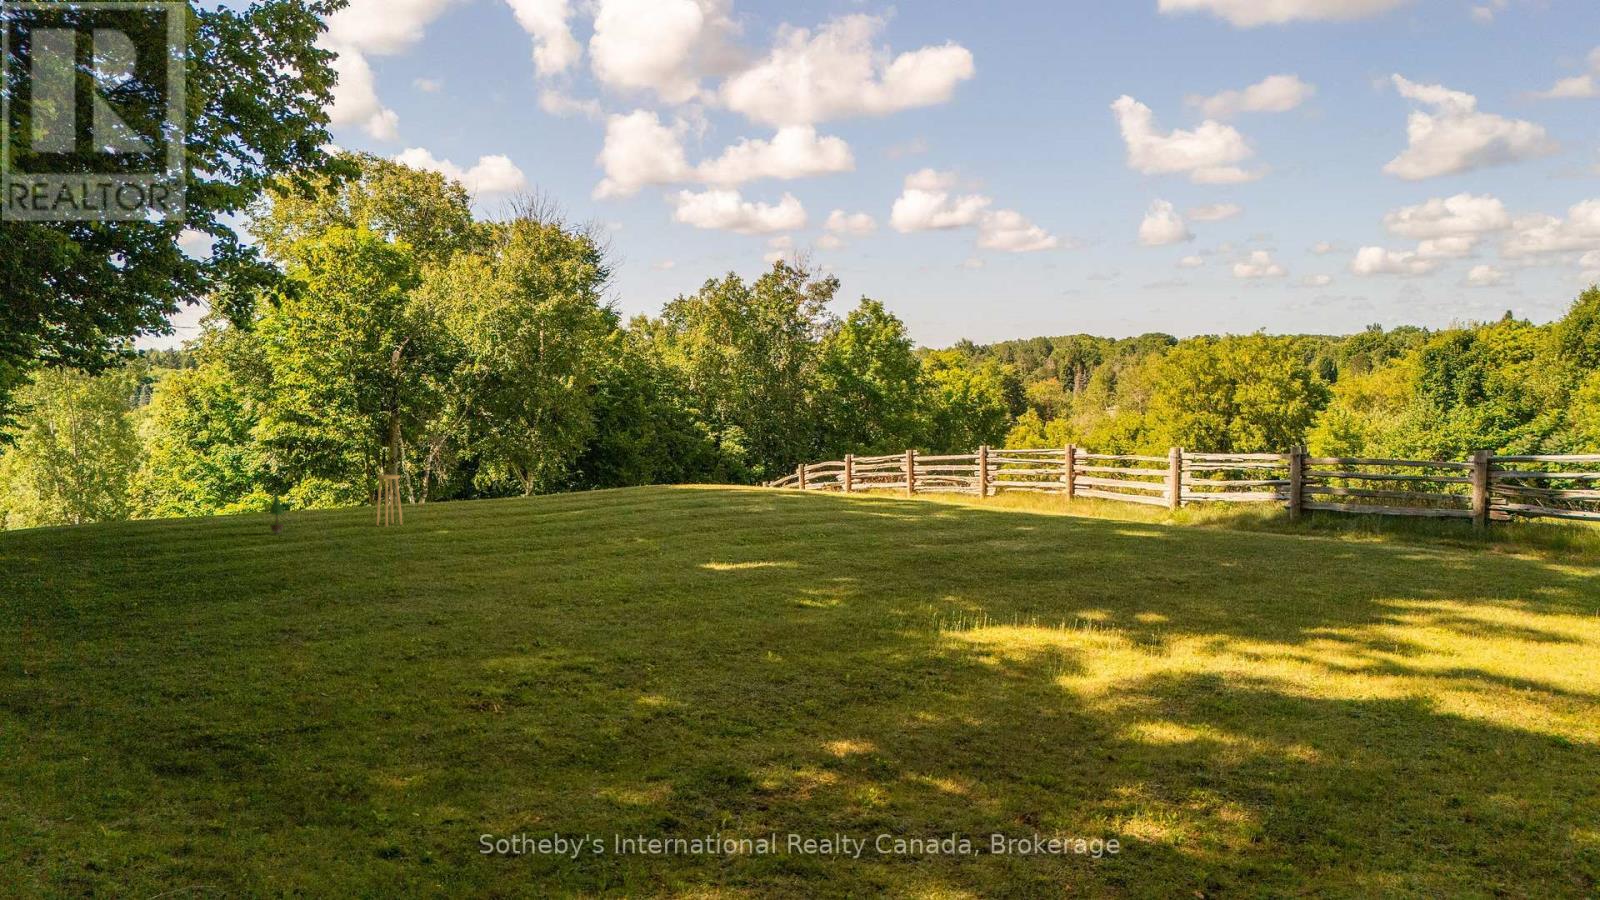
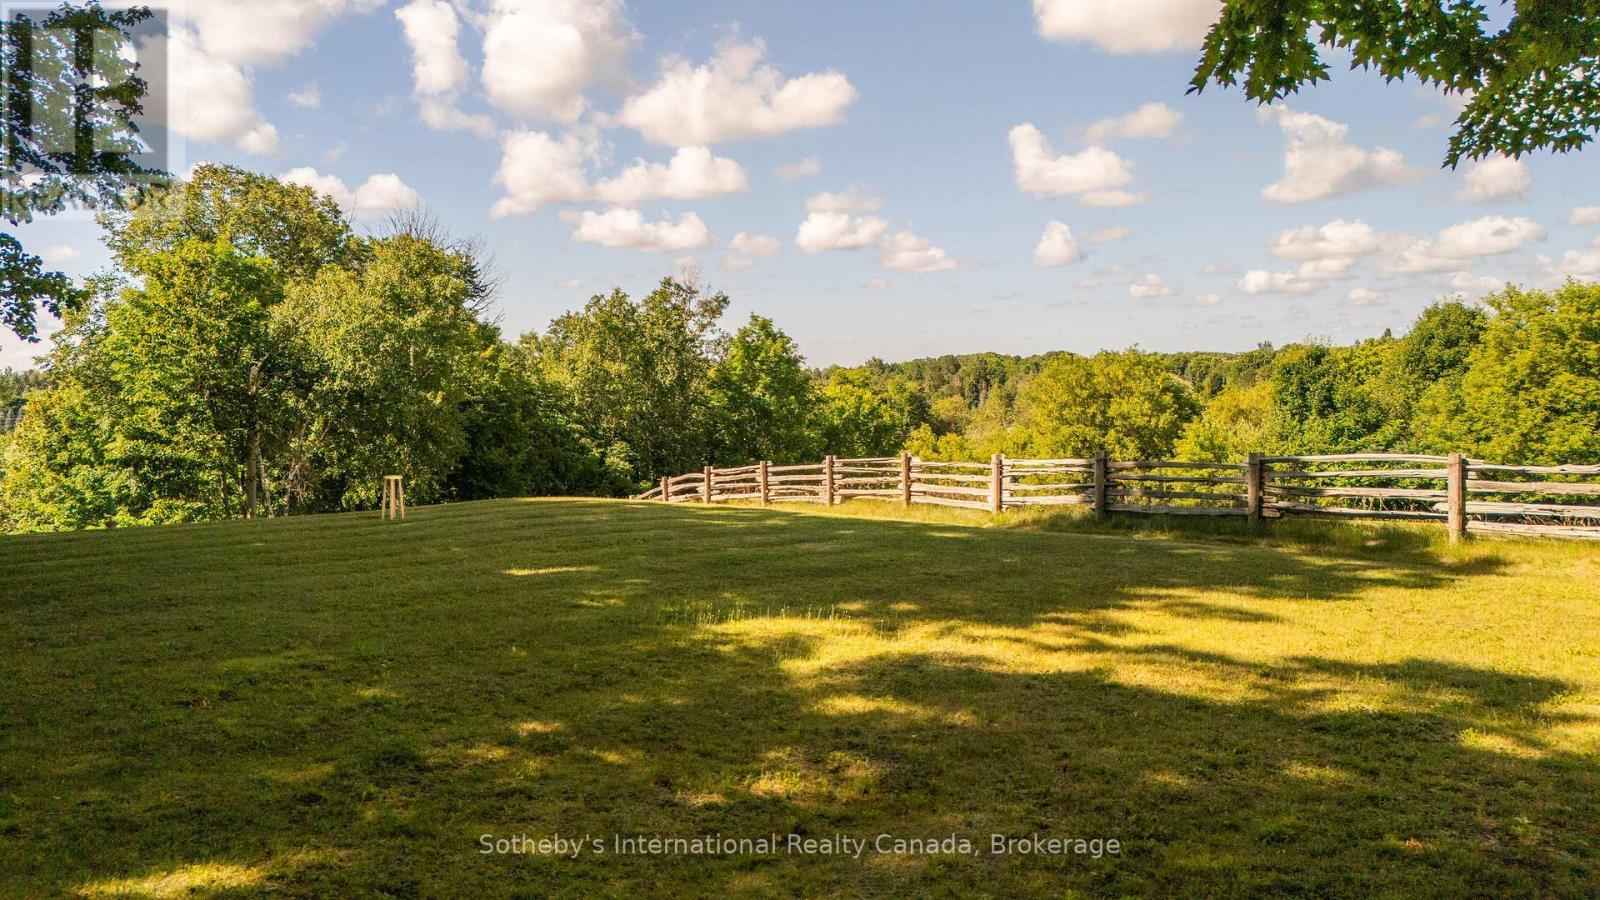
stool: present [376,475,402,527] -> present [382,476,404,519]

